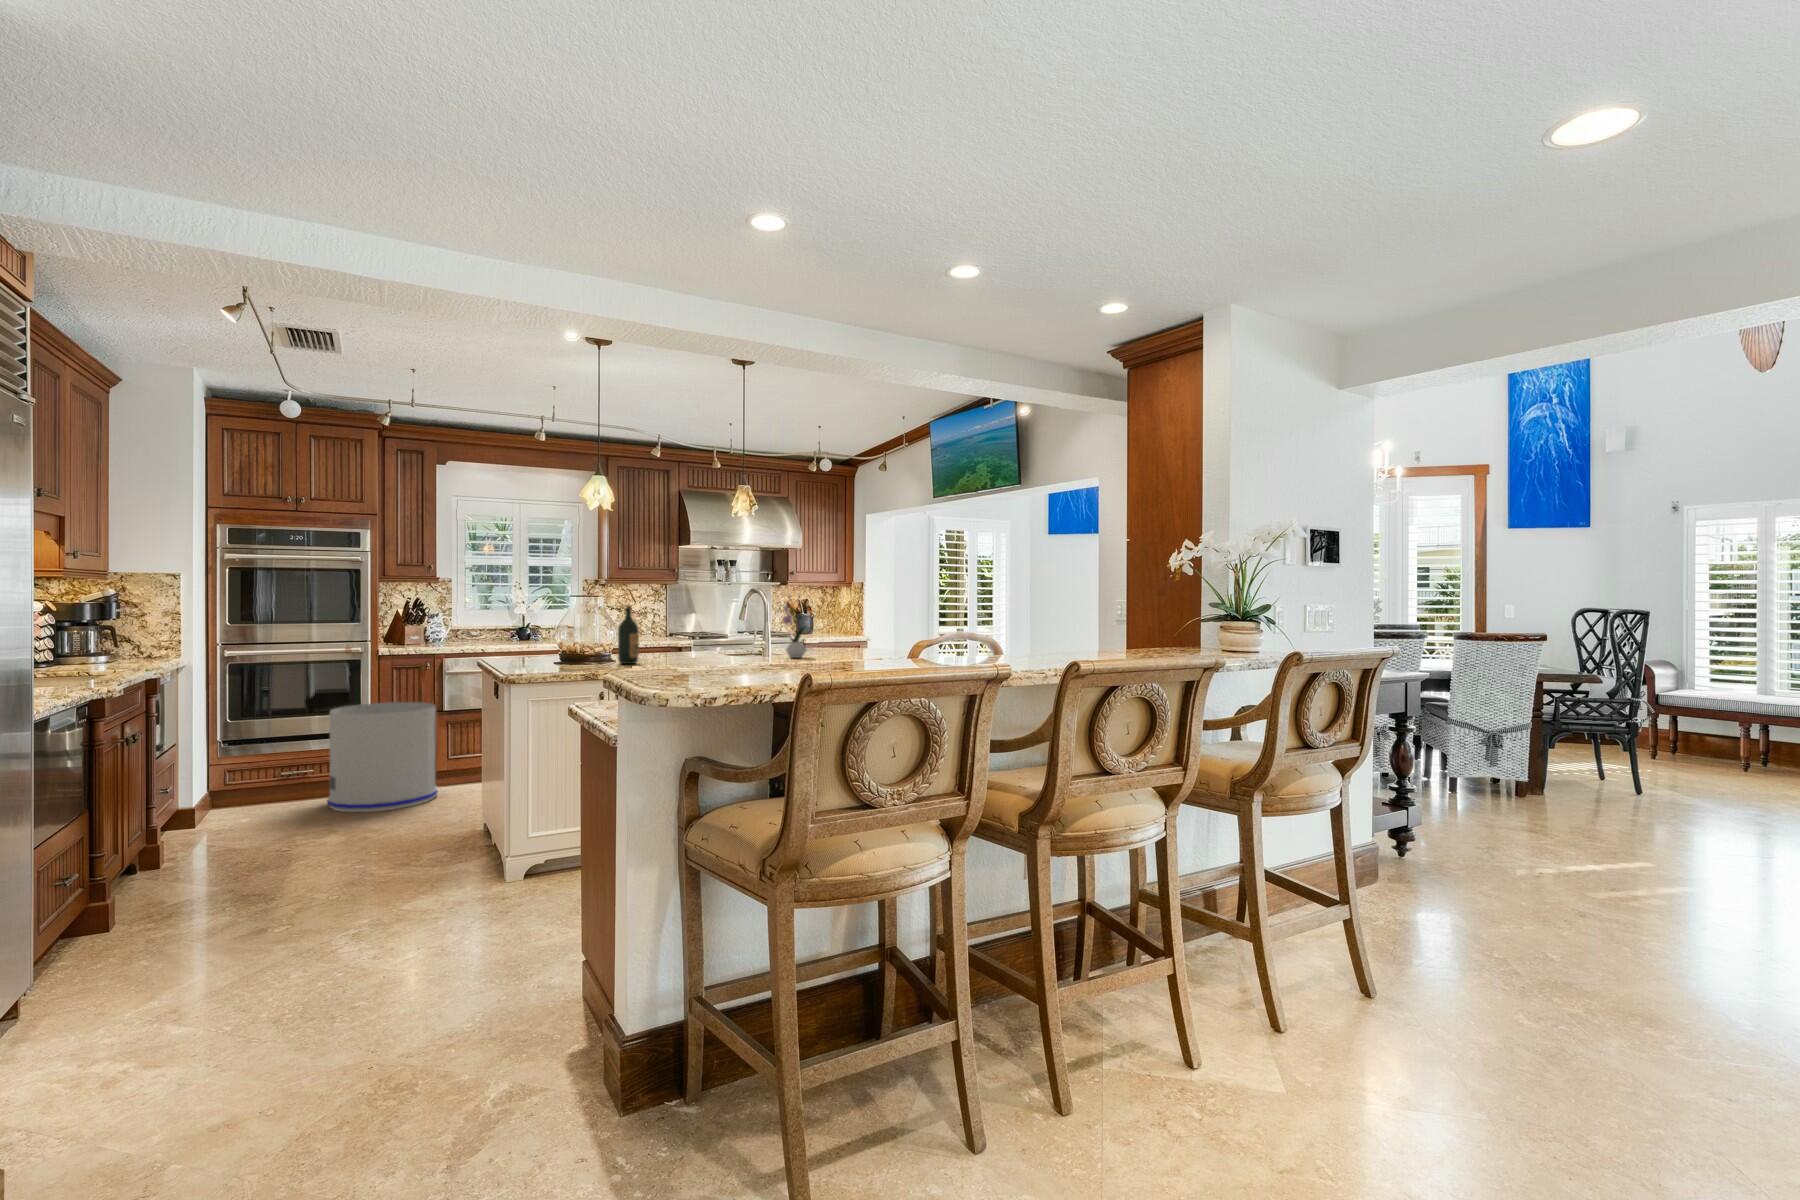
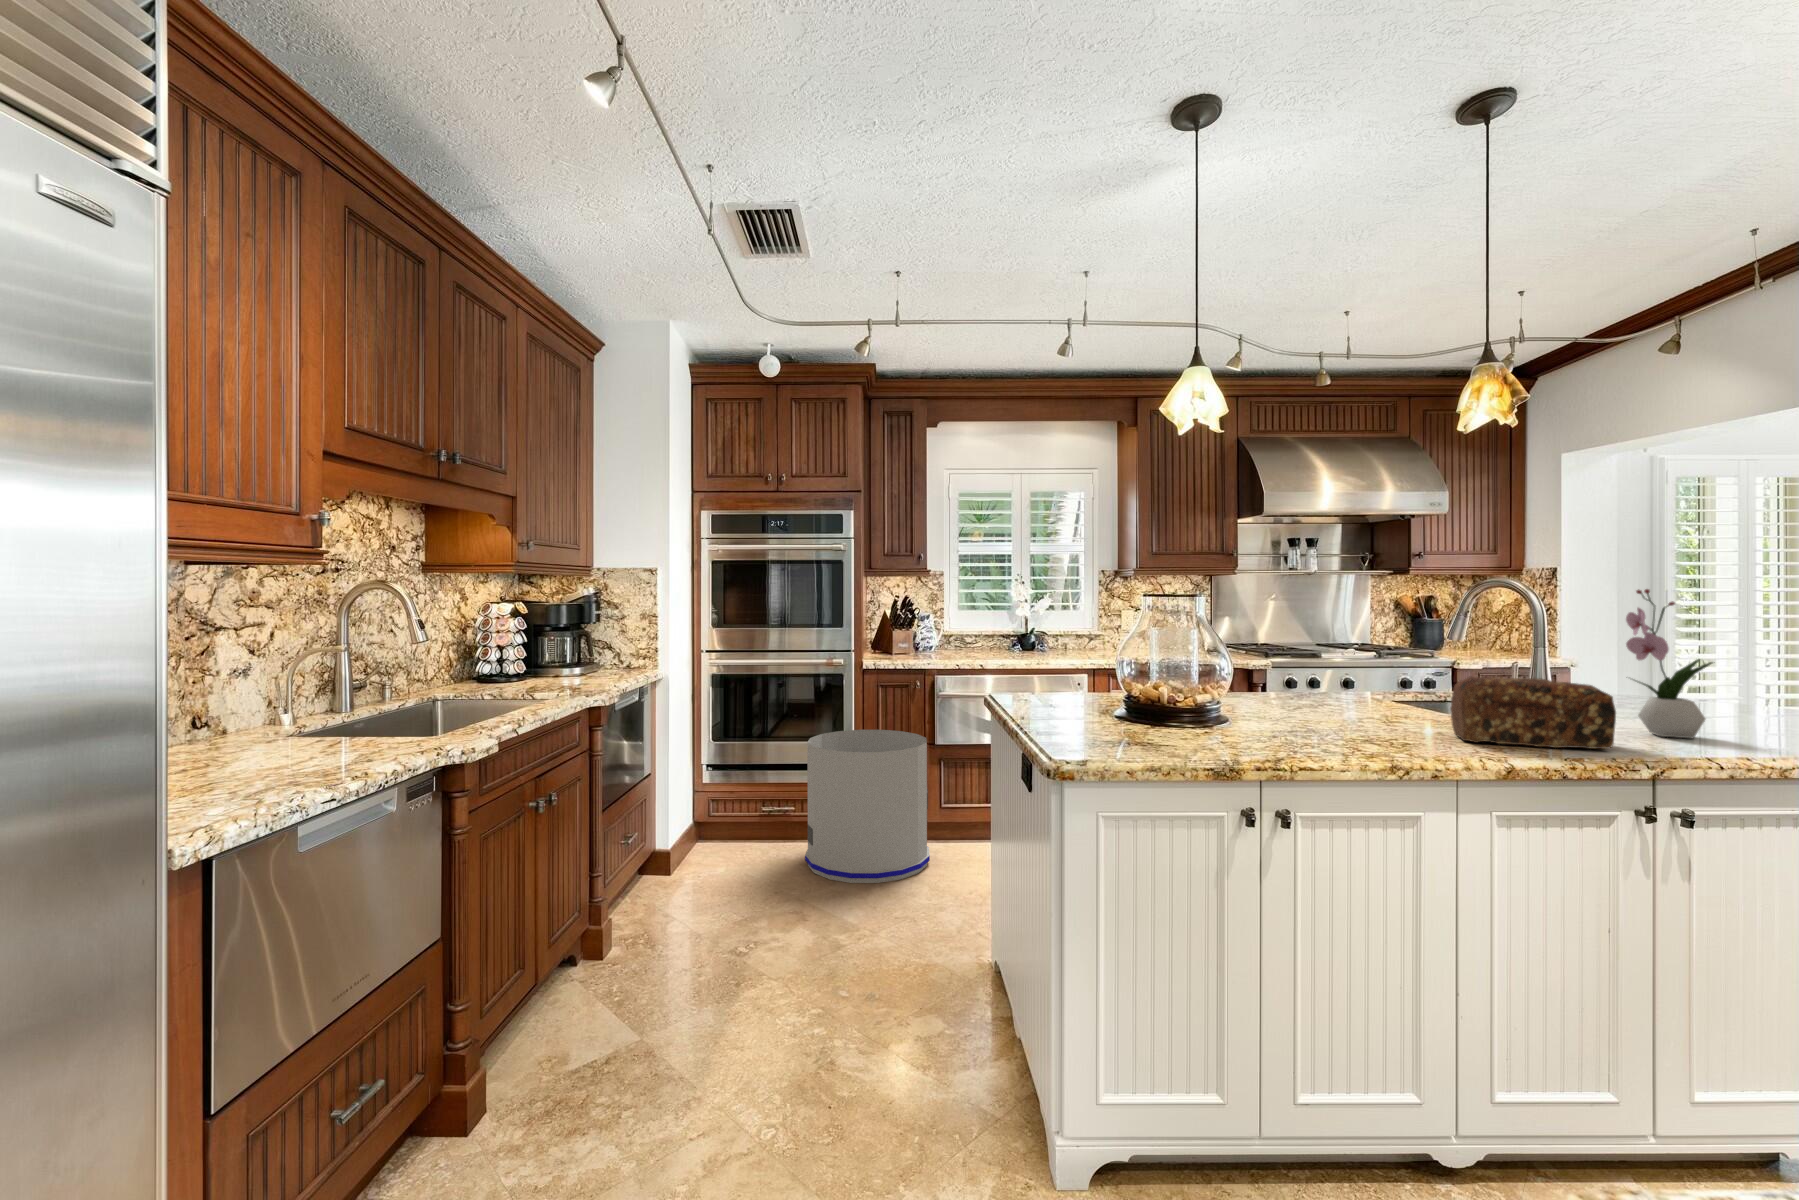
wine bottle: present [618,605,639,664] -> none [1256,612,1302,735]
bread loaf: none [705,634,760,662] -> present [1450,676,1616,749]

